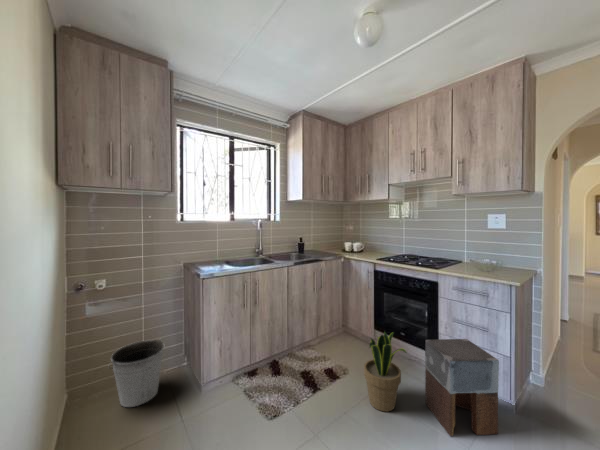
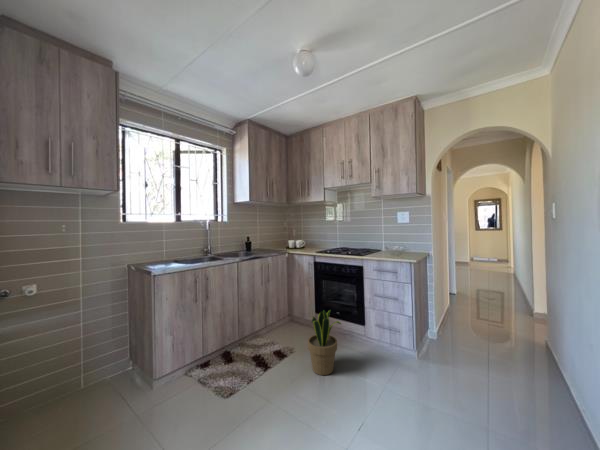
stool: present [425,339,499,436] -> none [355,309,406,383]
bucket: present [111,340,164,407] -> none [43,342,110,416]

